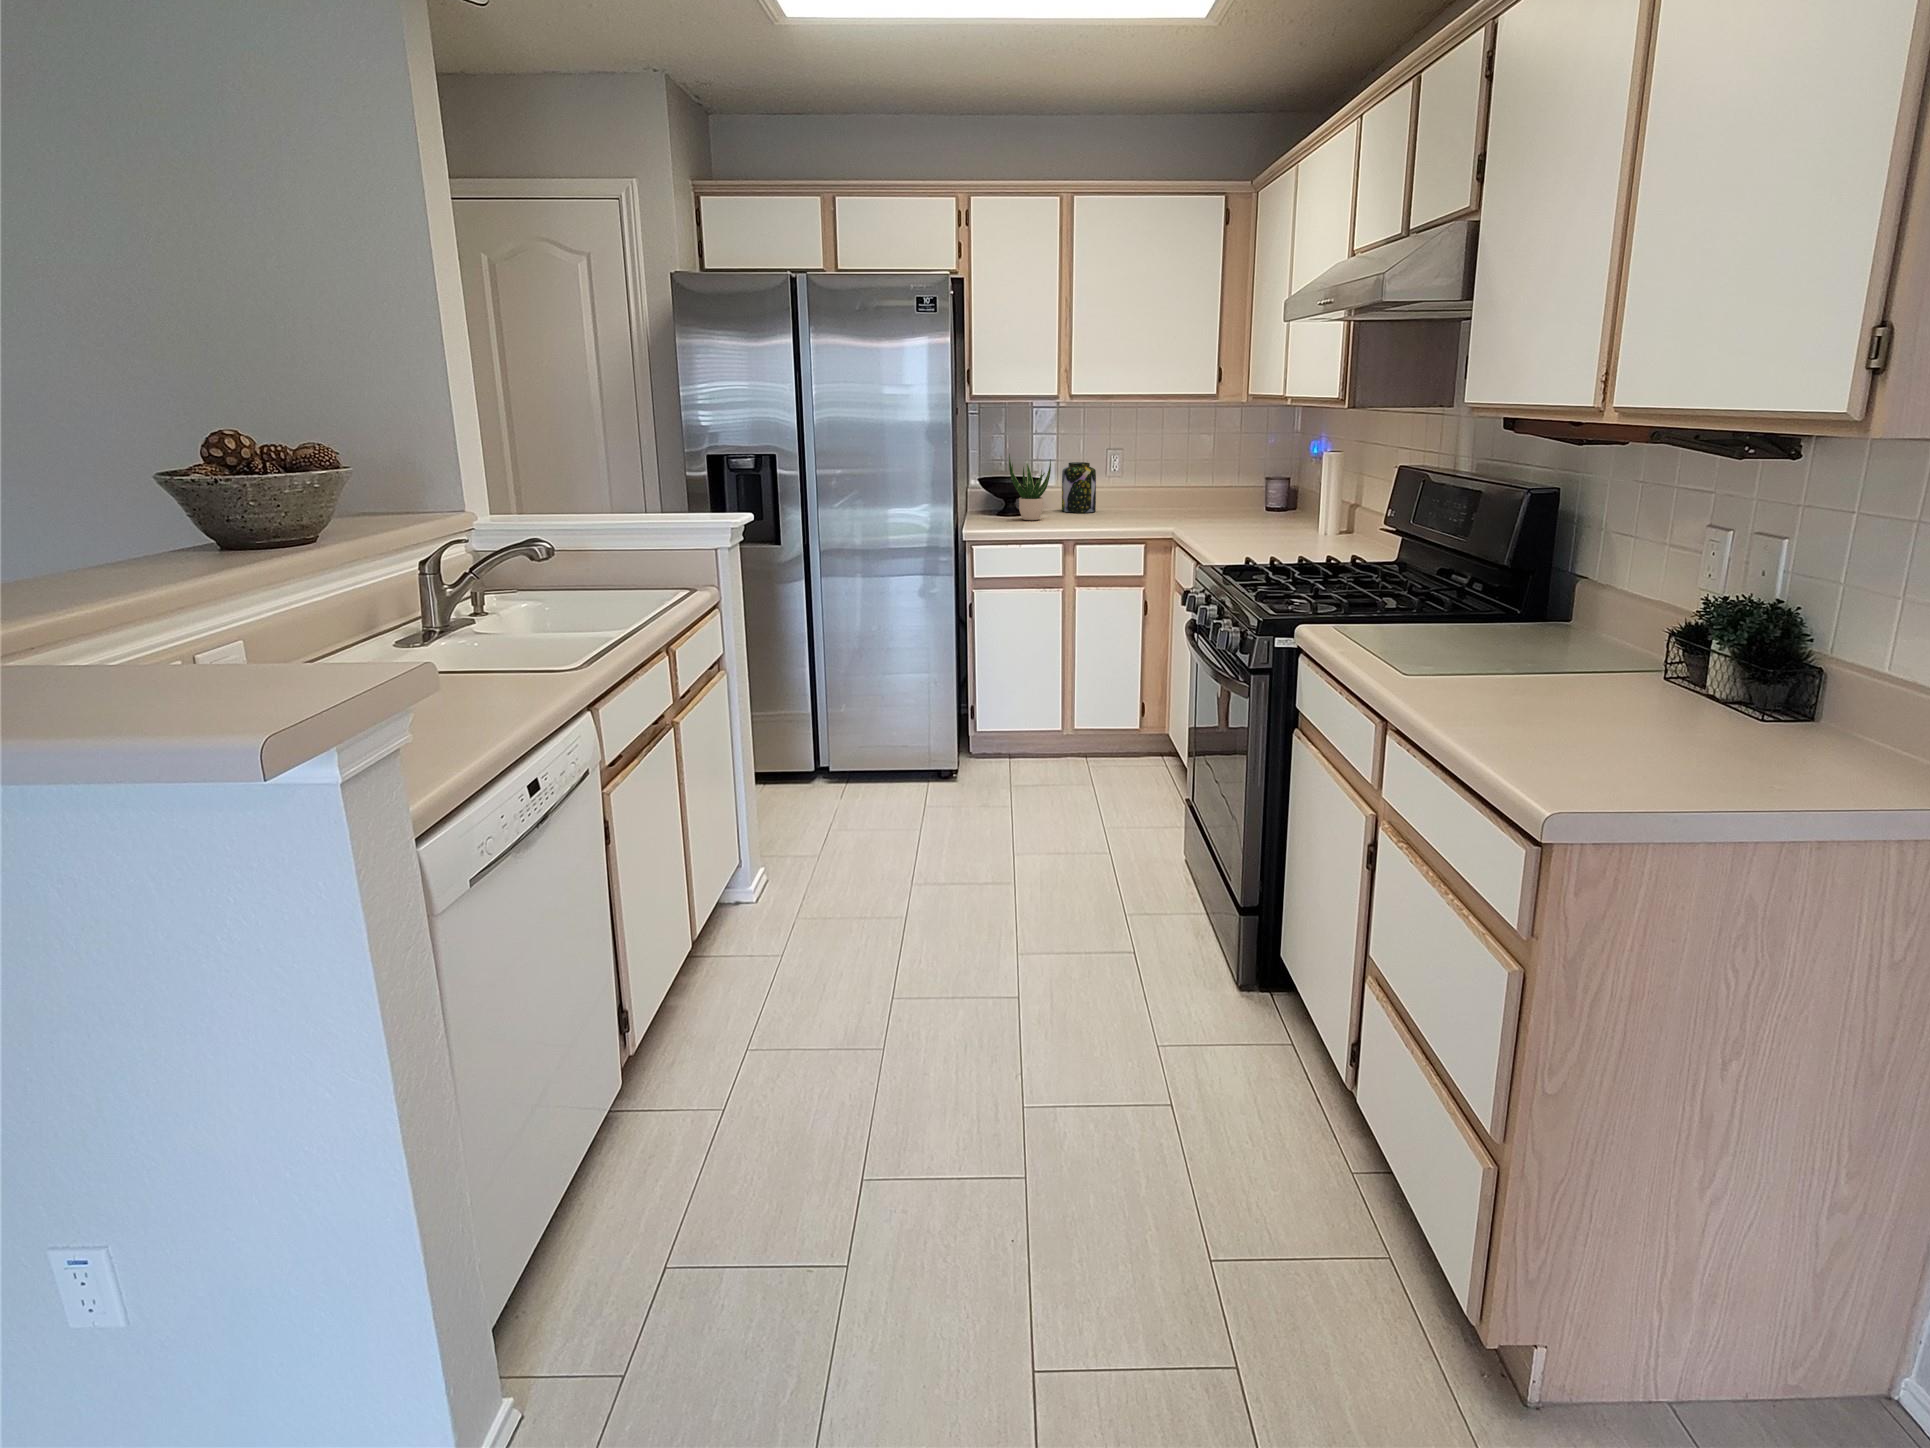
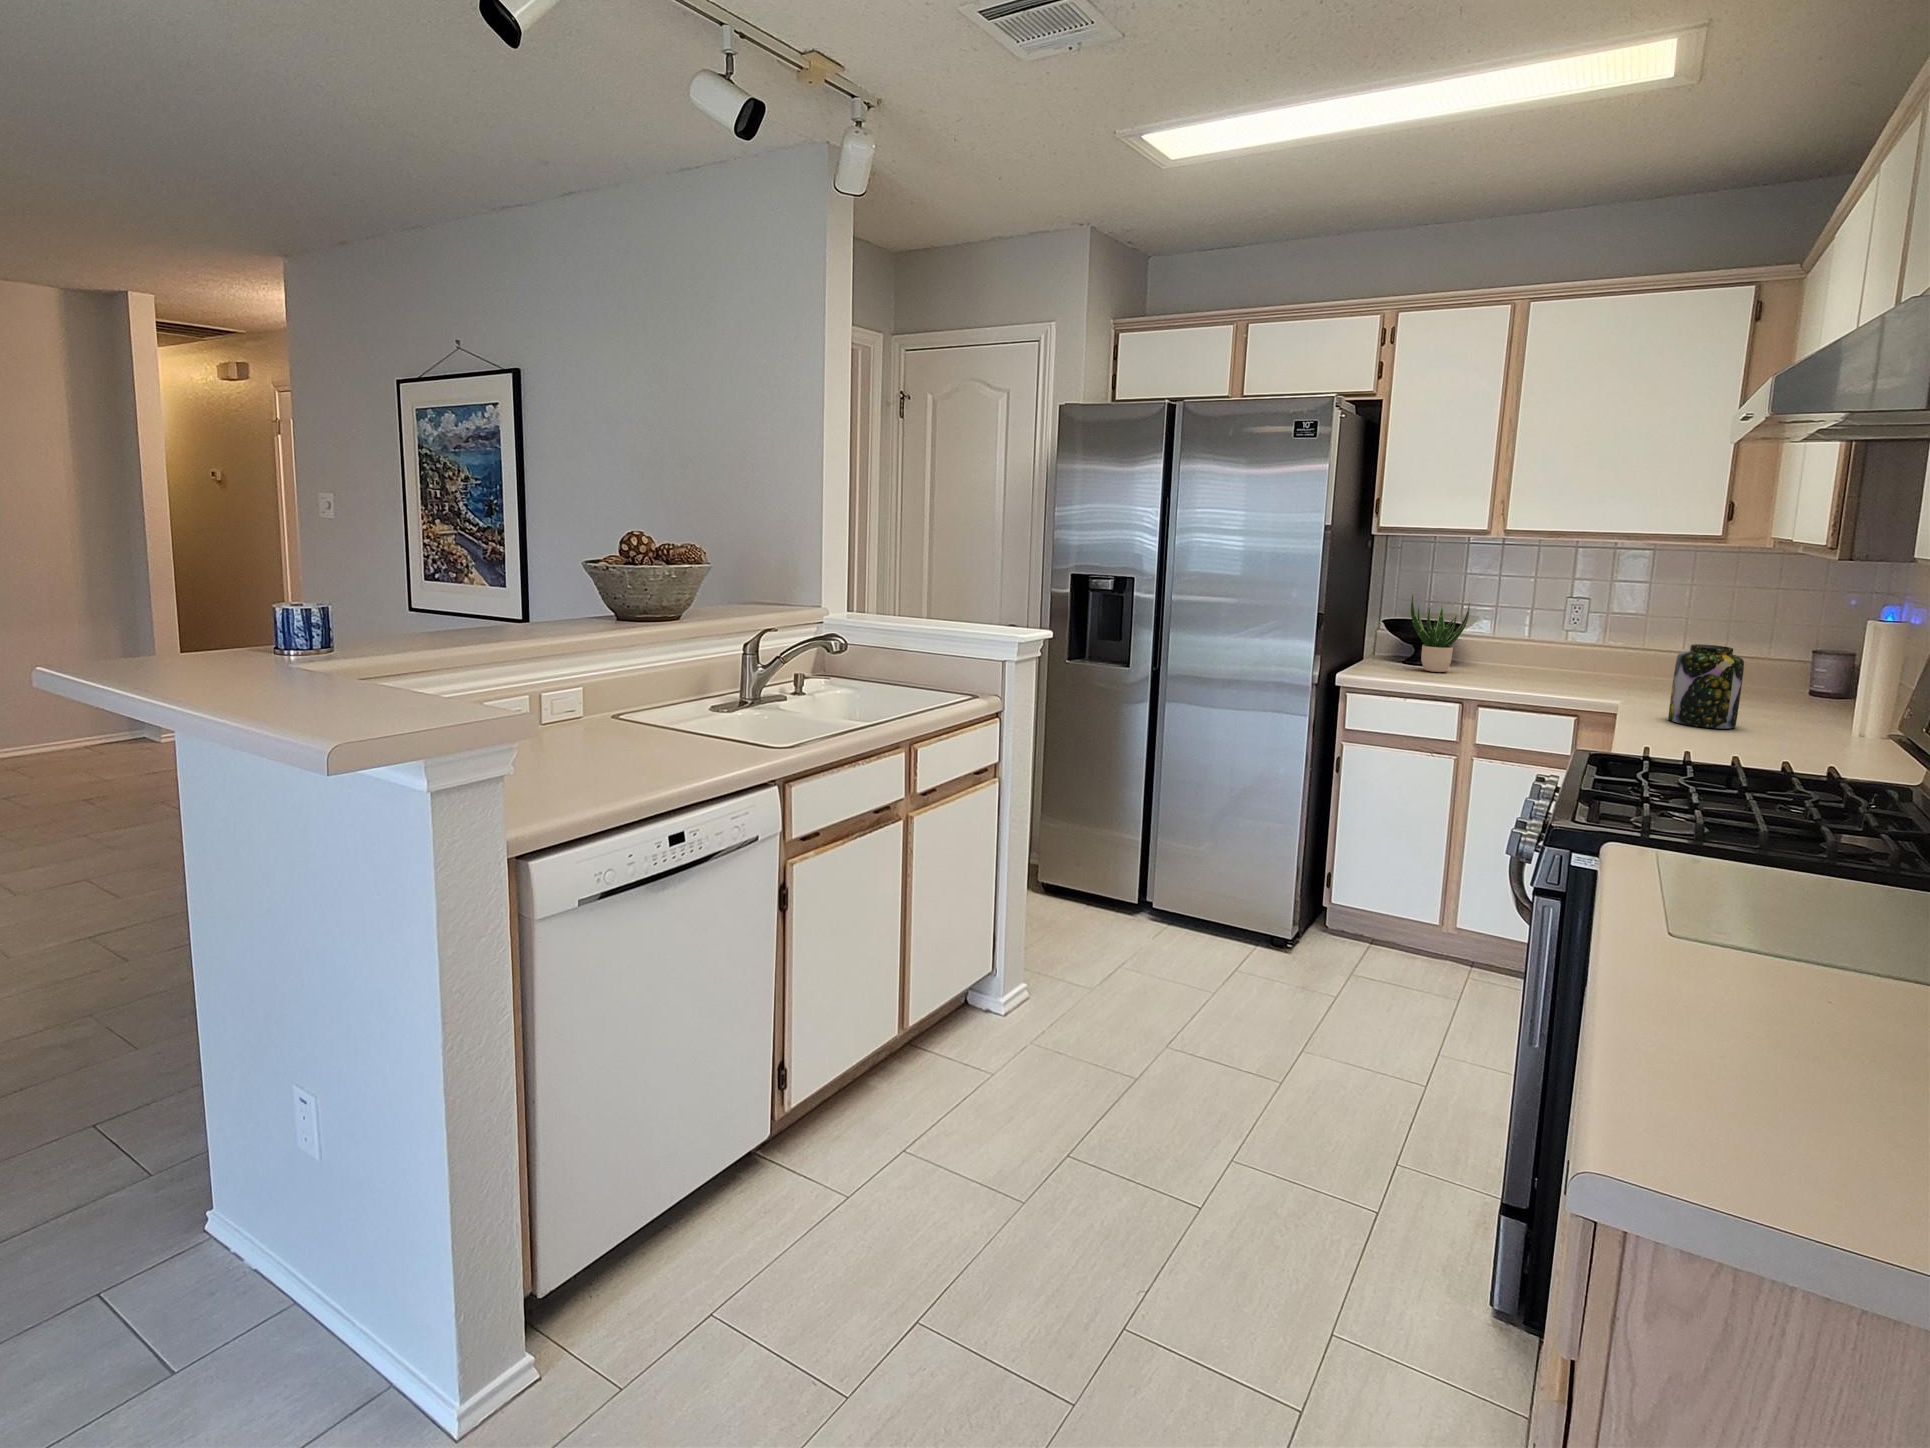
jar: present [1062,462,1096,513] -> present [1668,644,1744,729]

